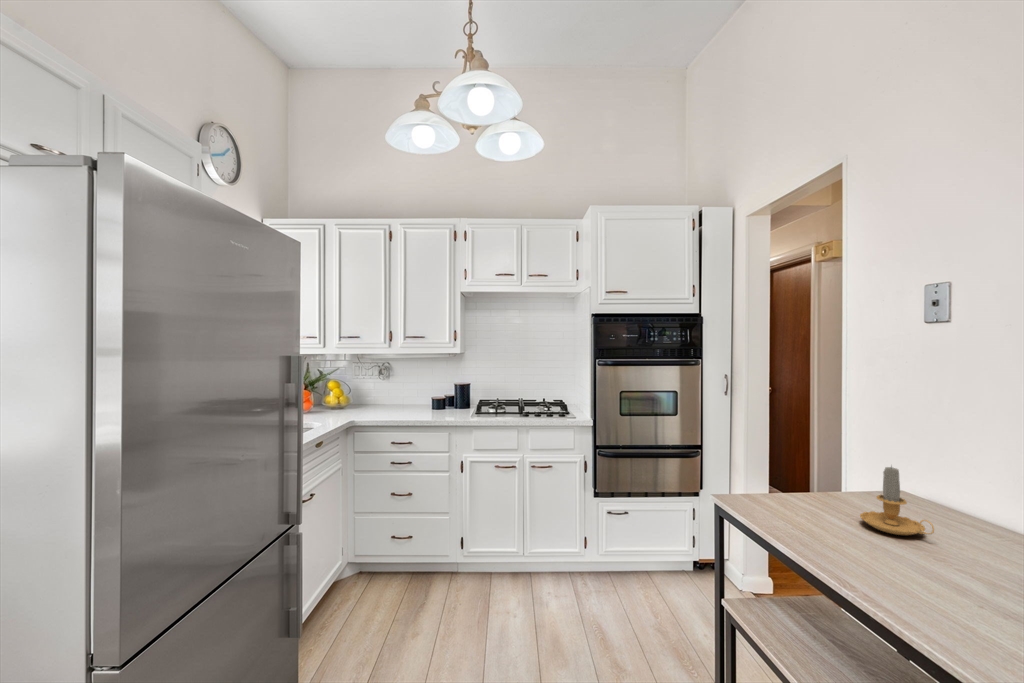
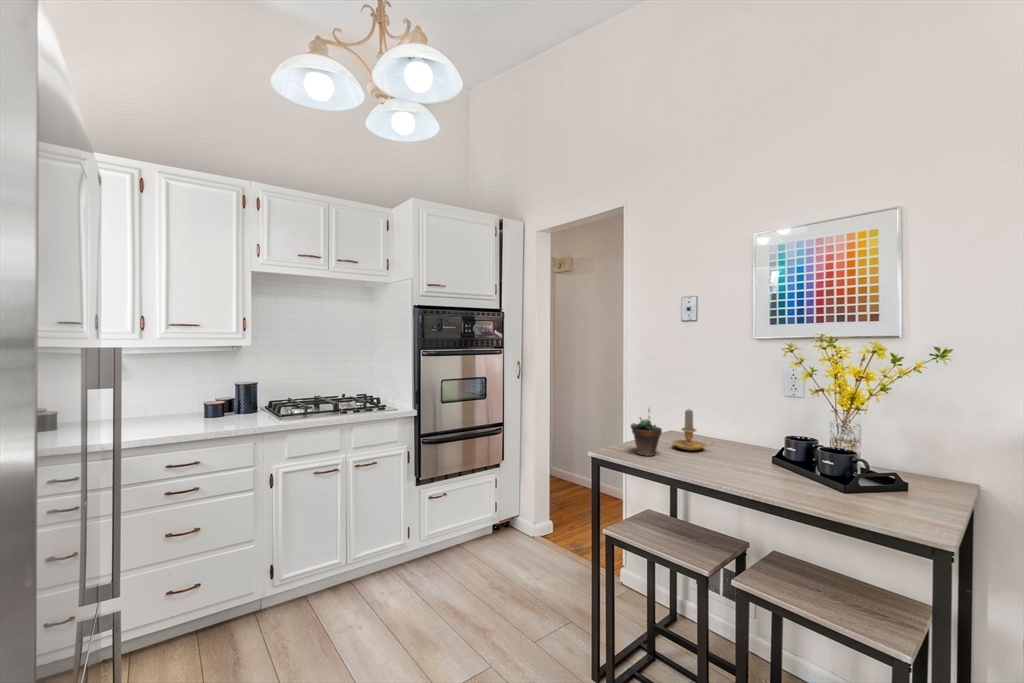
succulent plant: none [768,453,823,525] -> present [631,409,662,456]

